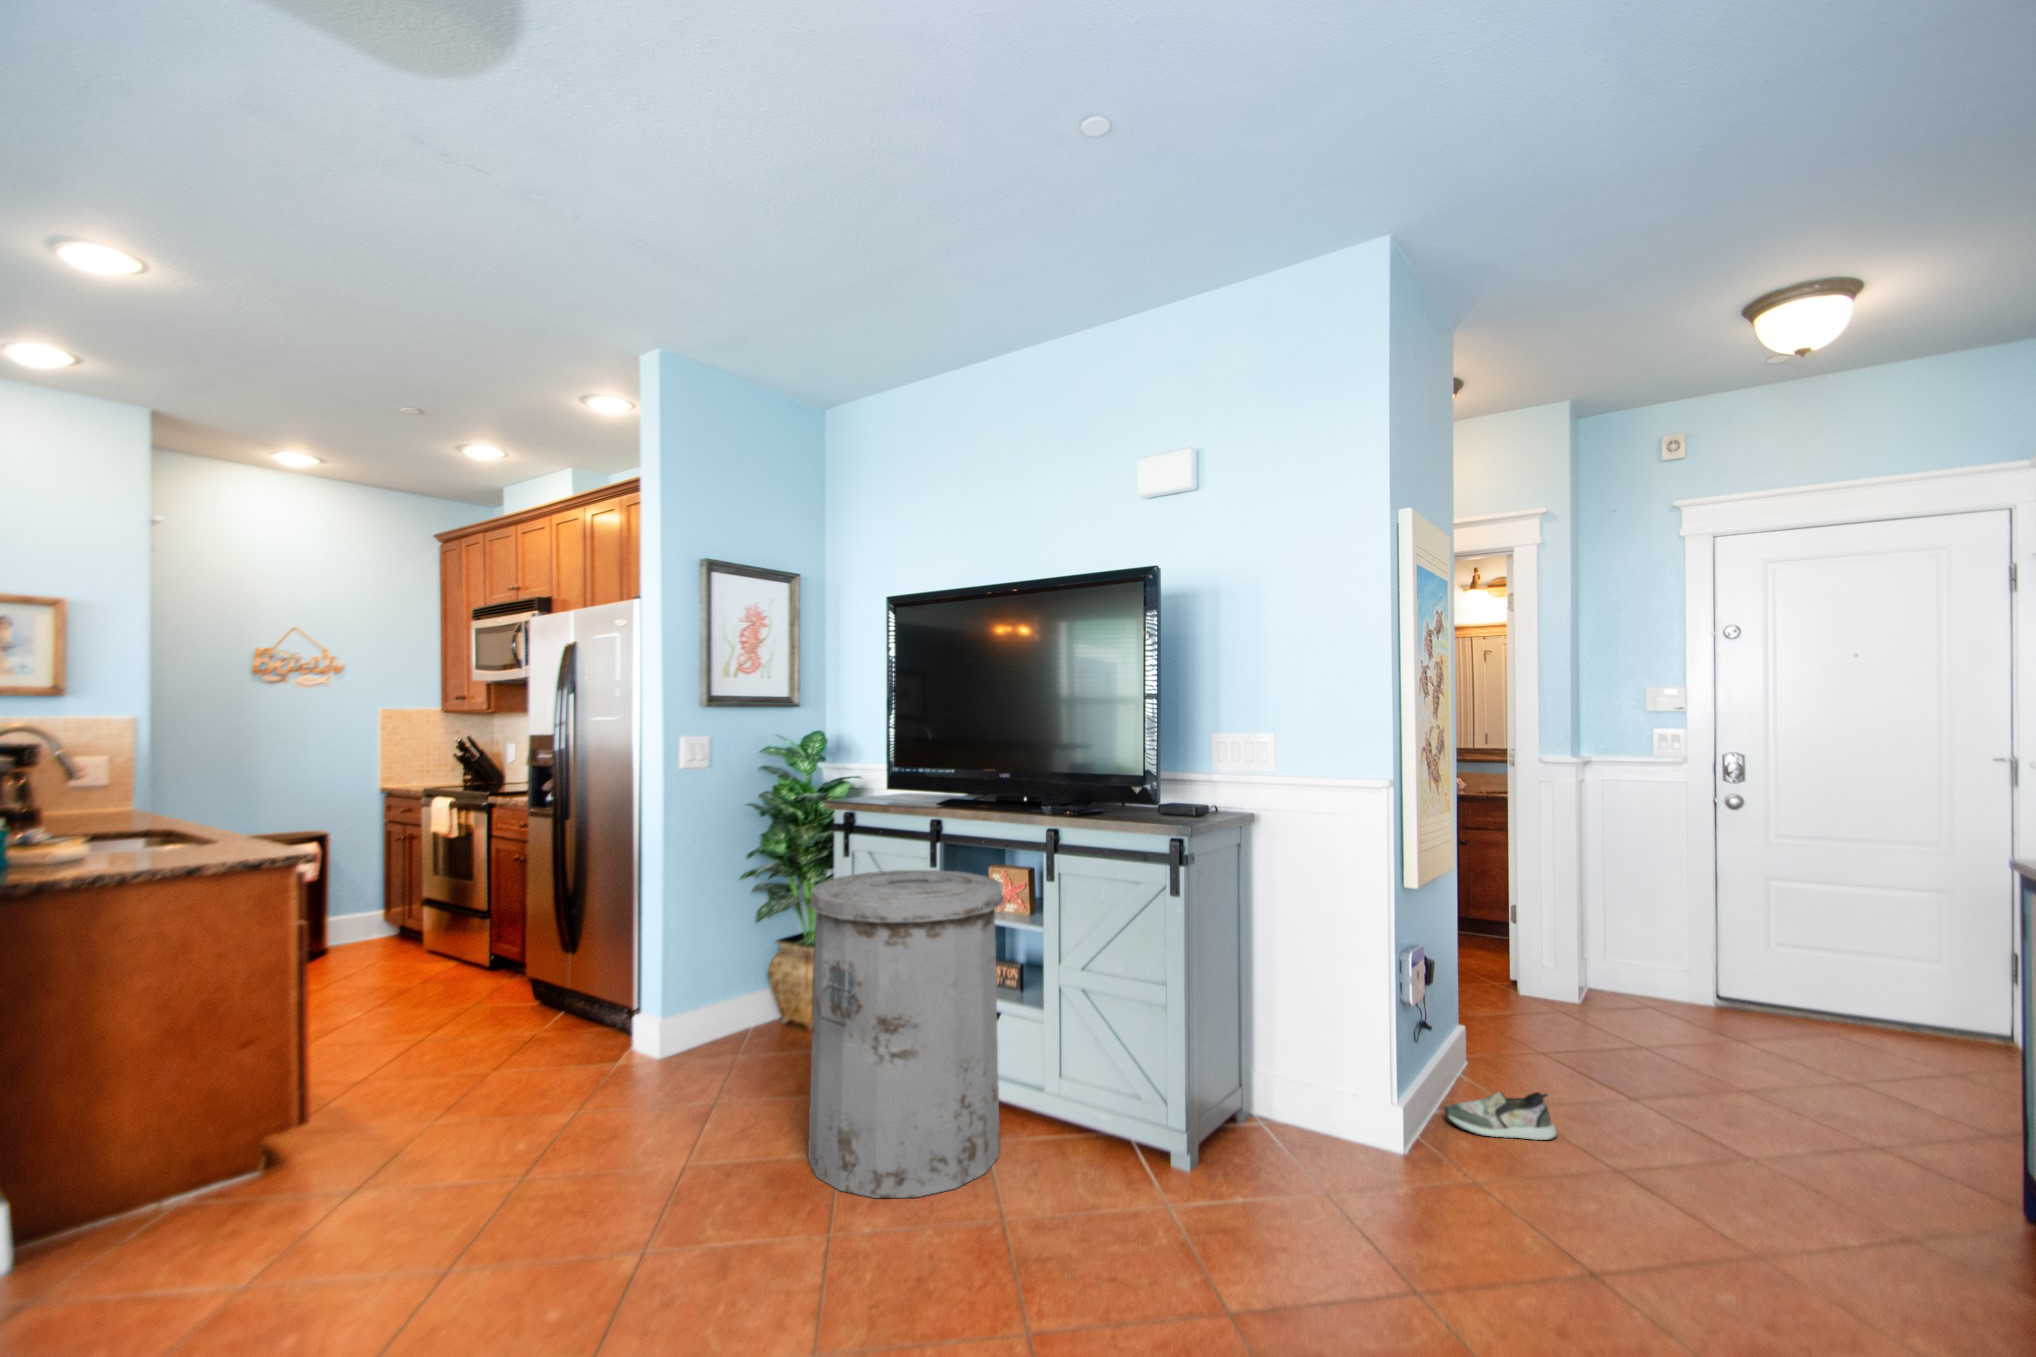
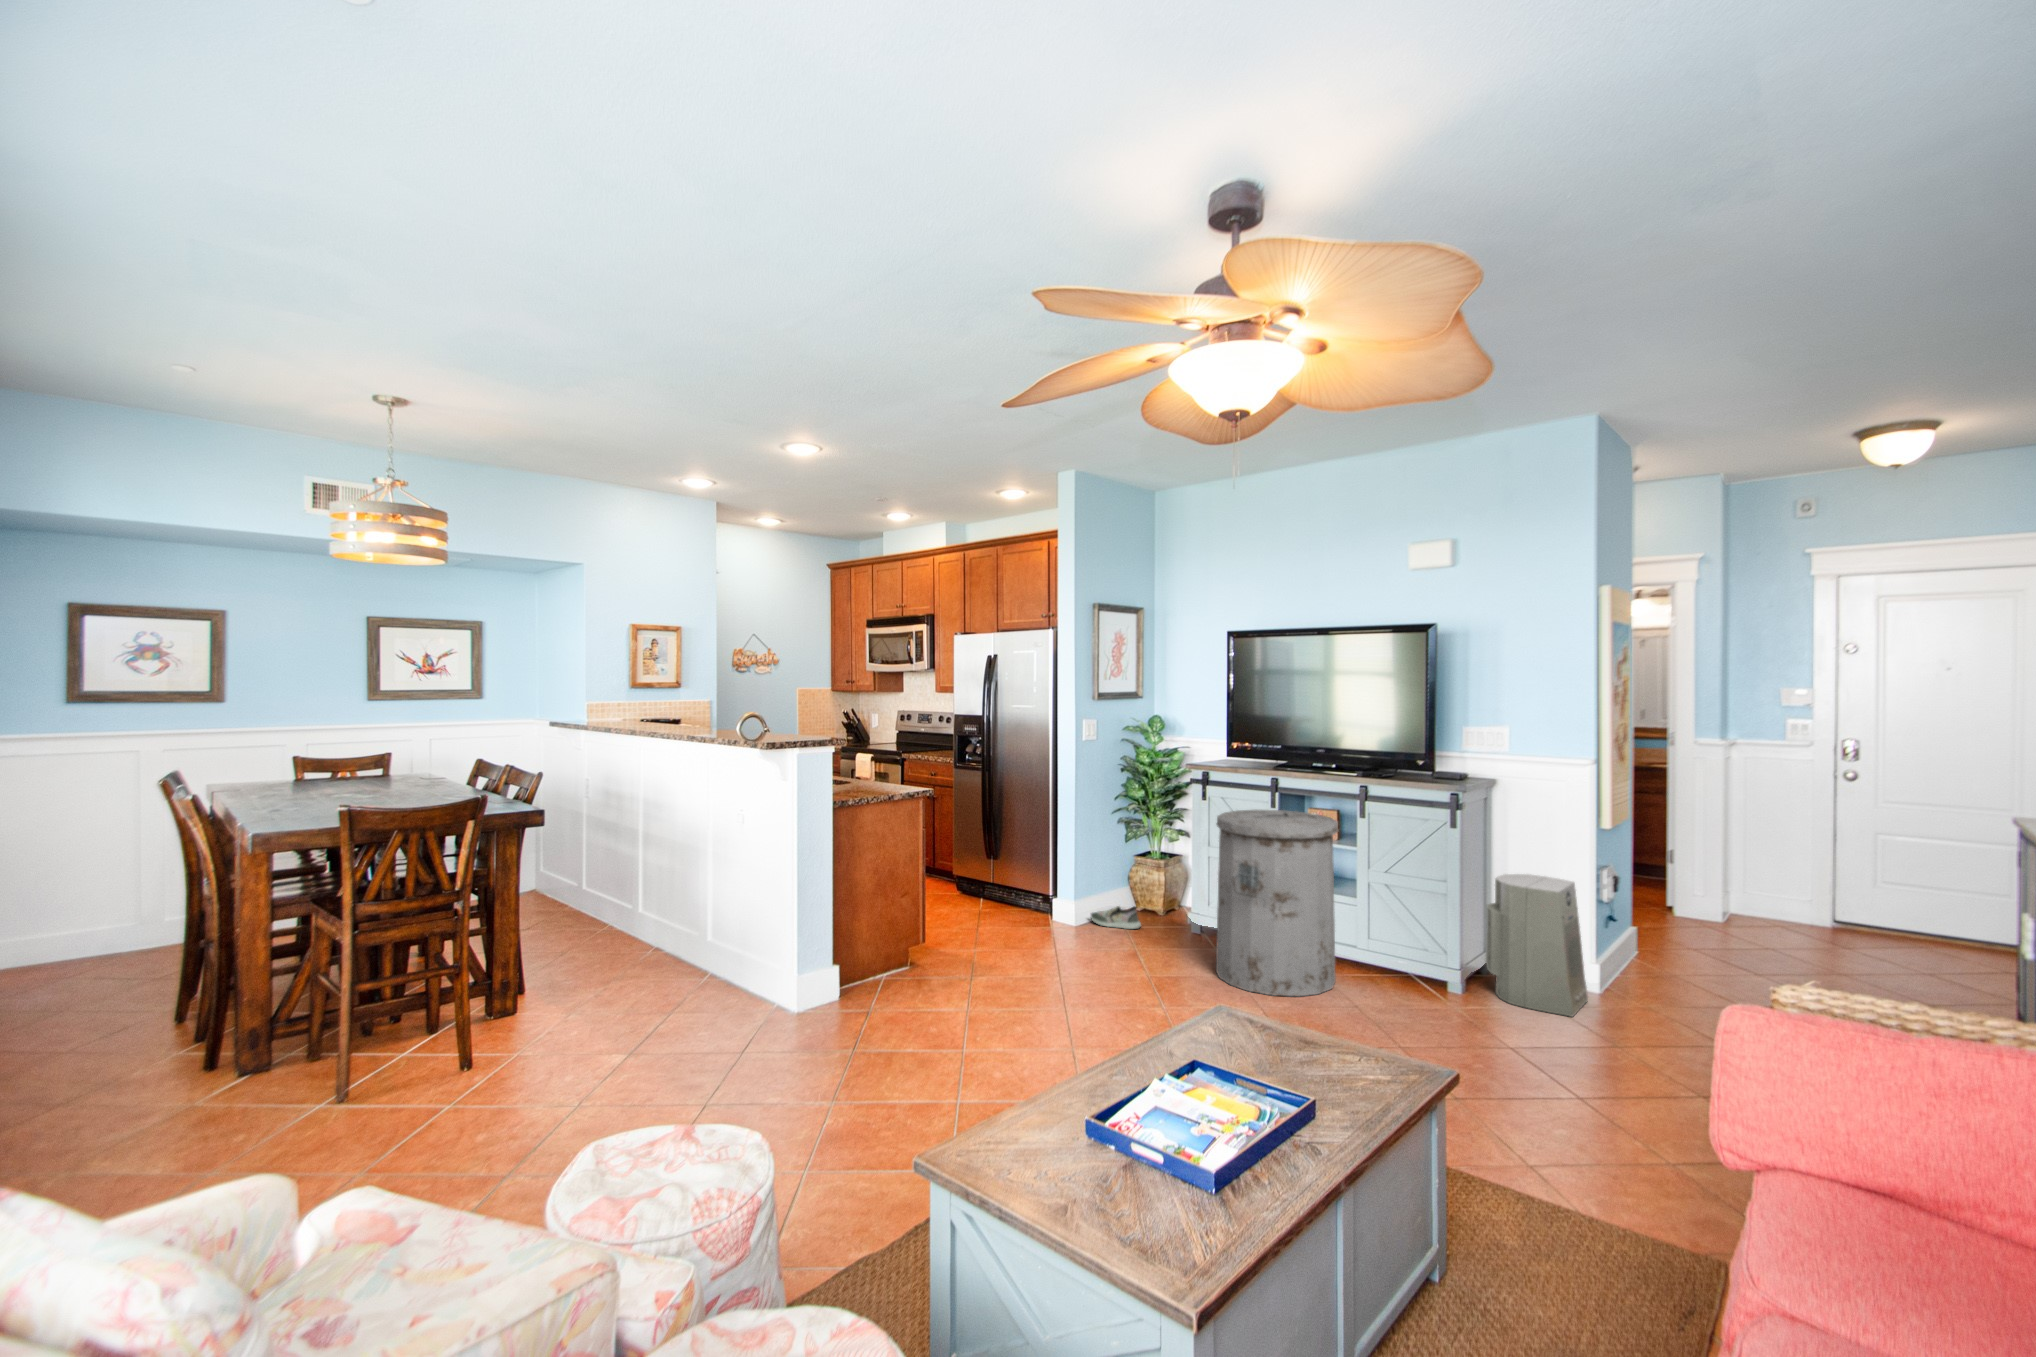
air purifier: none [1234,965,1386,1215] -> present [1486,874,1588,1017]
shoe: present [1444,1092,1557,1140] -> present [1091,906,1141,929]

